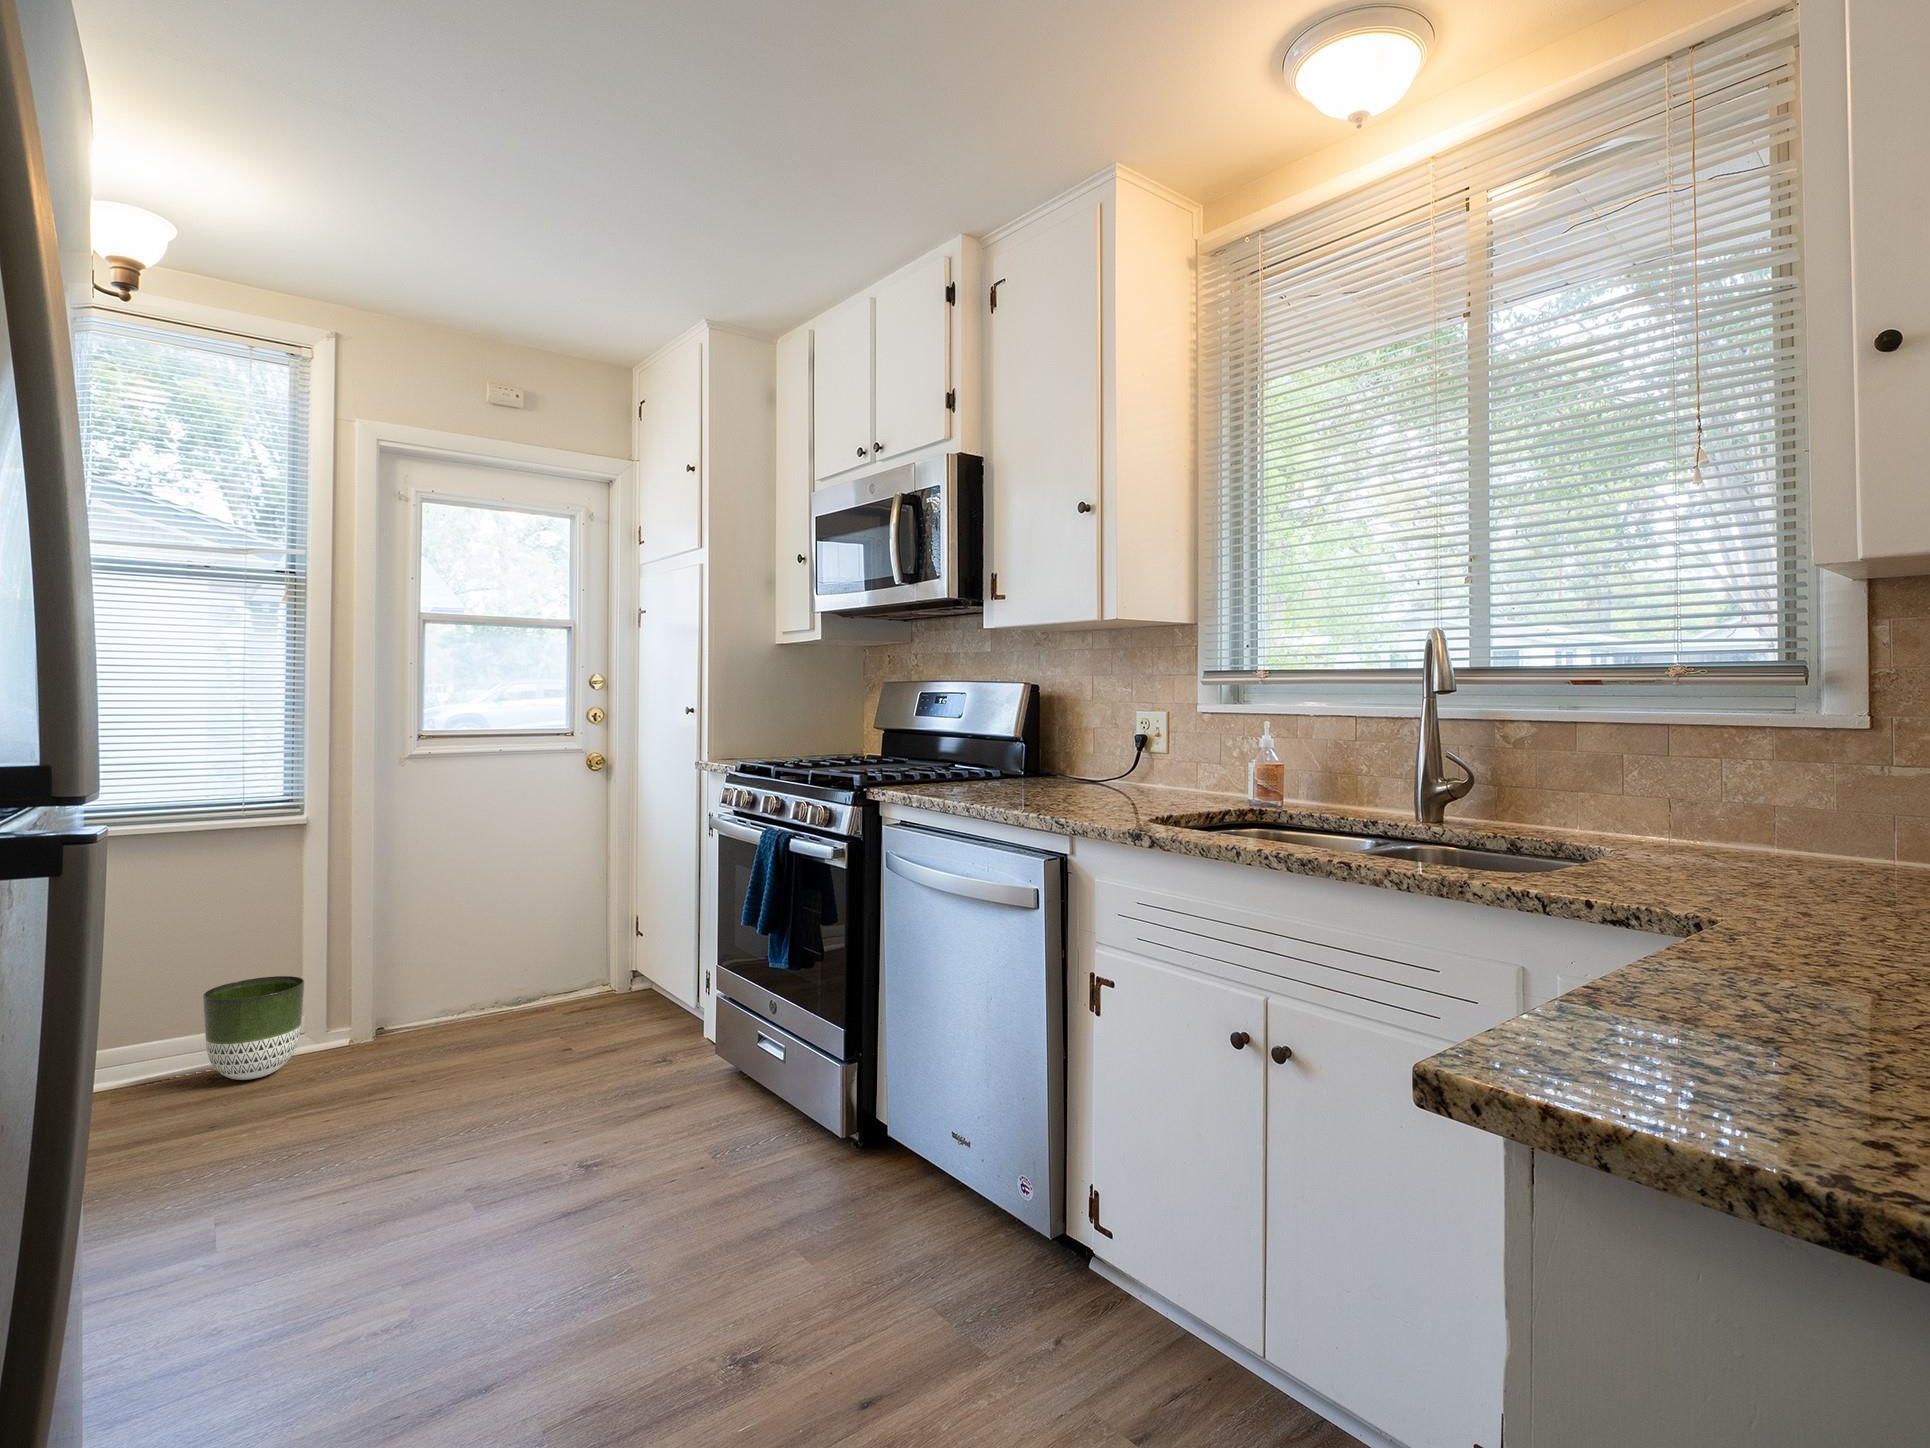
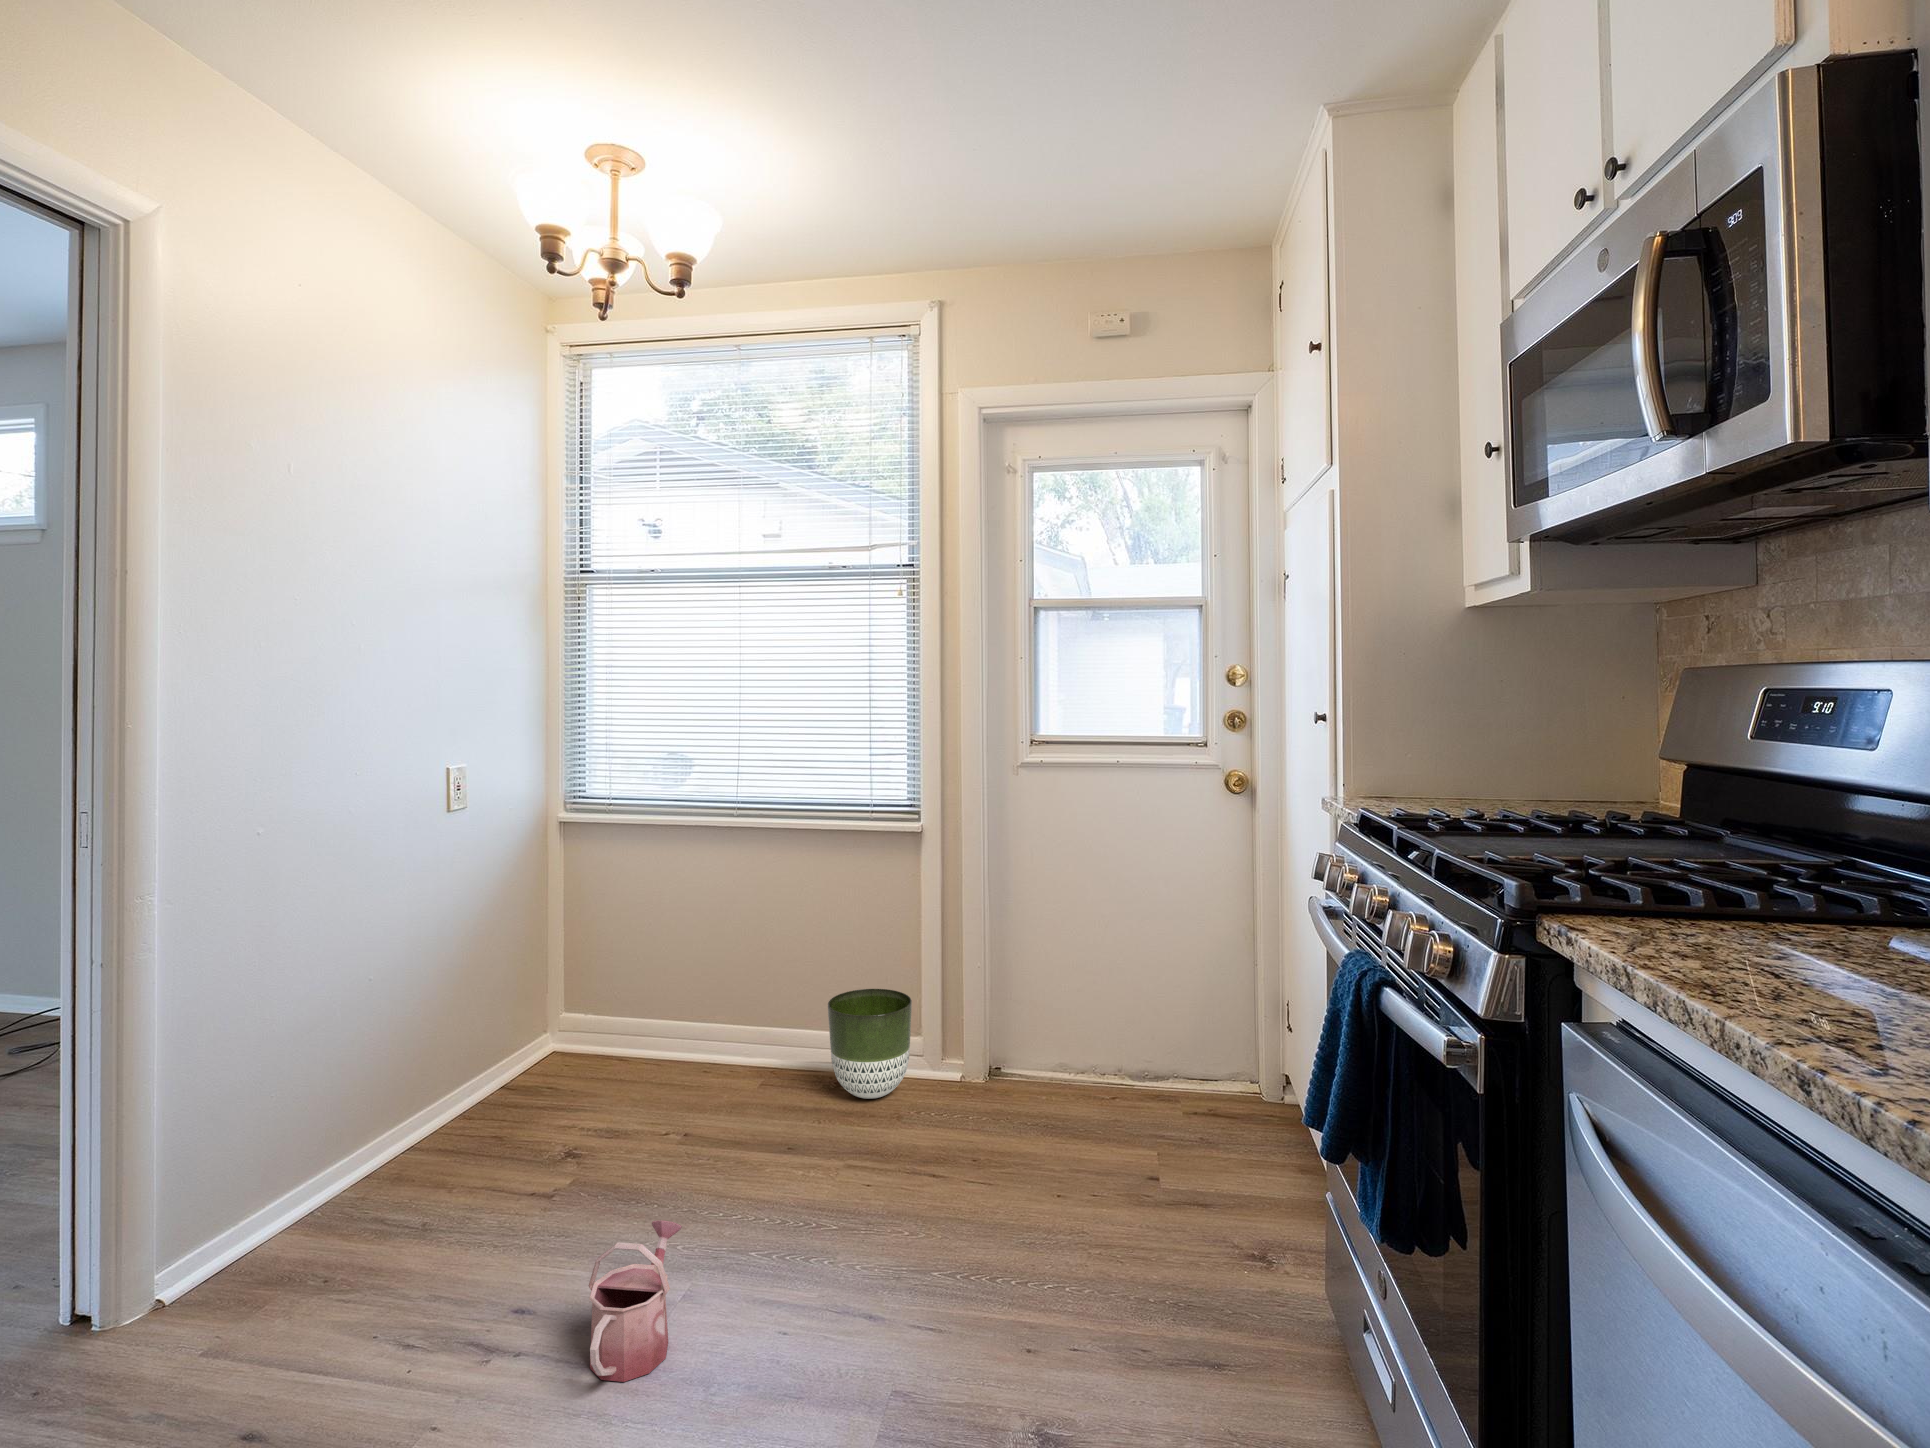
watering can: none [155,1152,248,1274] -> present [588,1220,682,1382]

